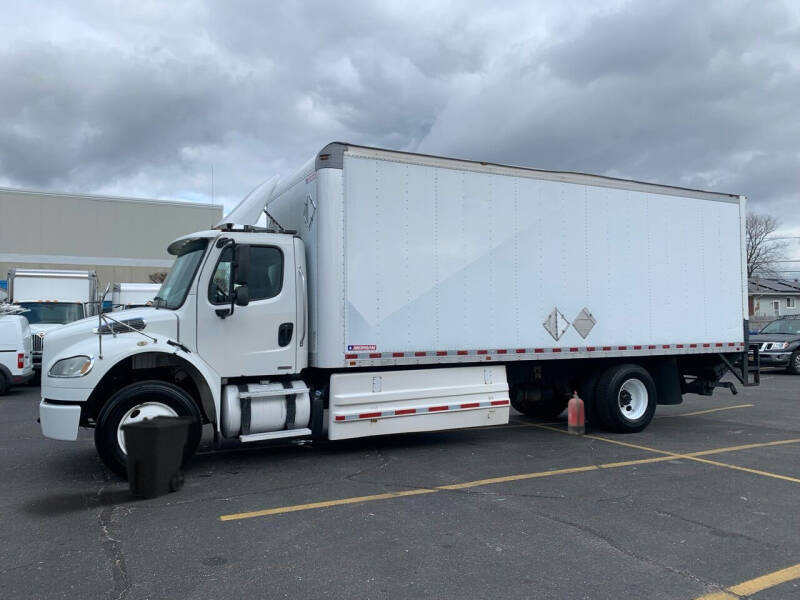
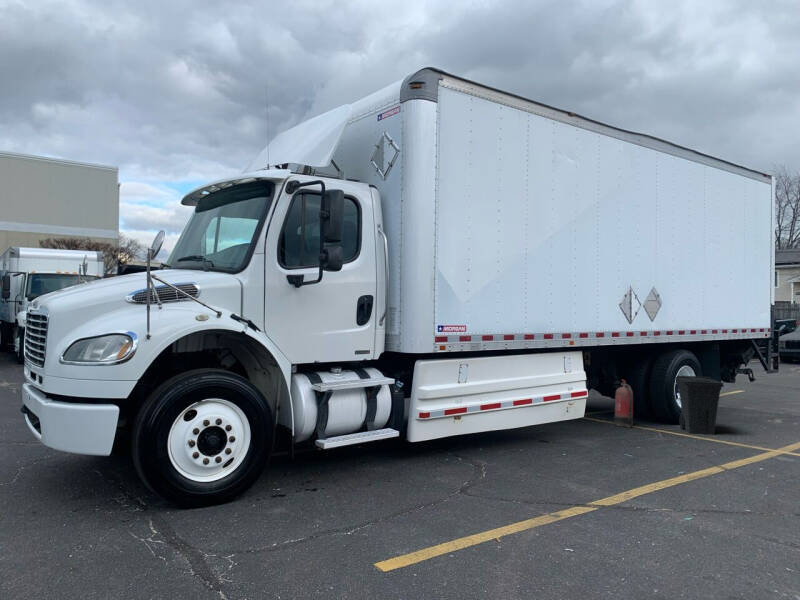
trash can: present [119,415,196,499] -> present [676,375,724,435]

